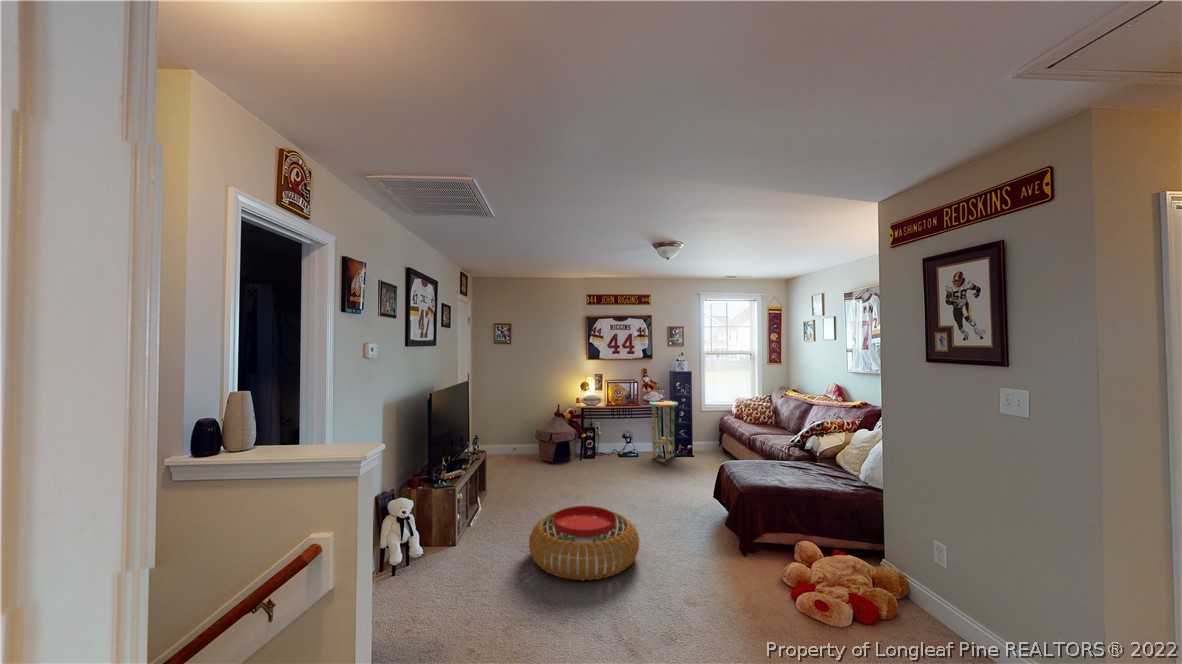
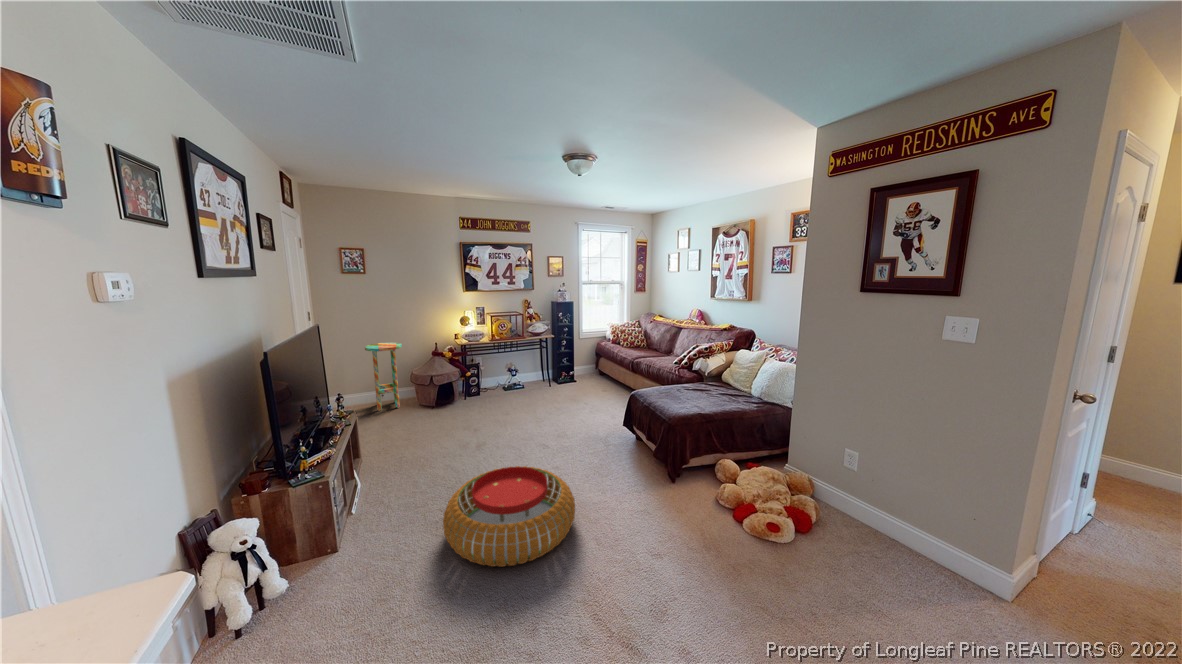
side table: present [649,401,678,460] -> present [365,342,402,411]

